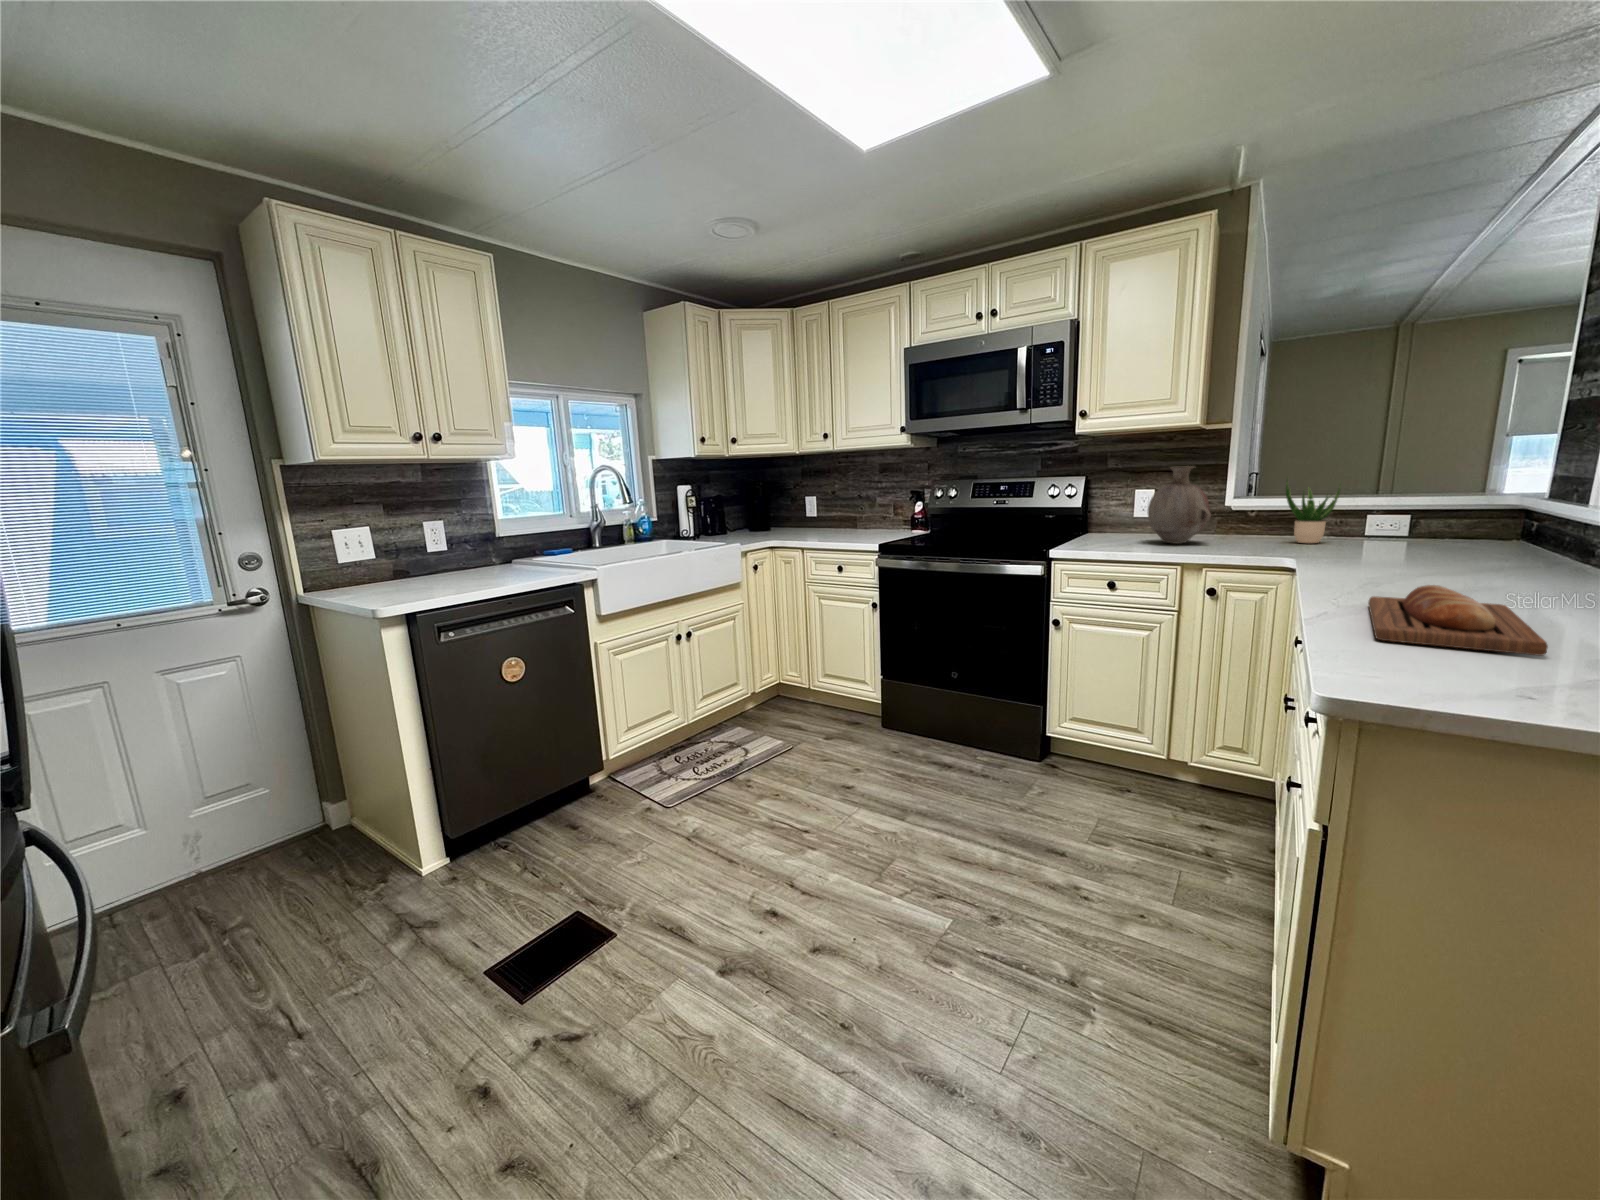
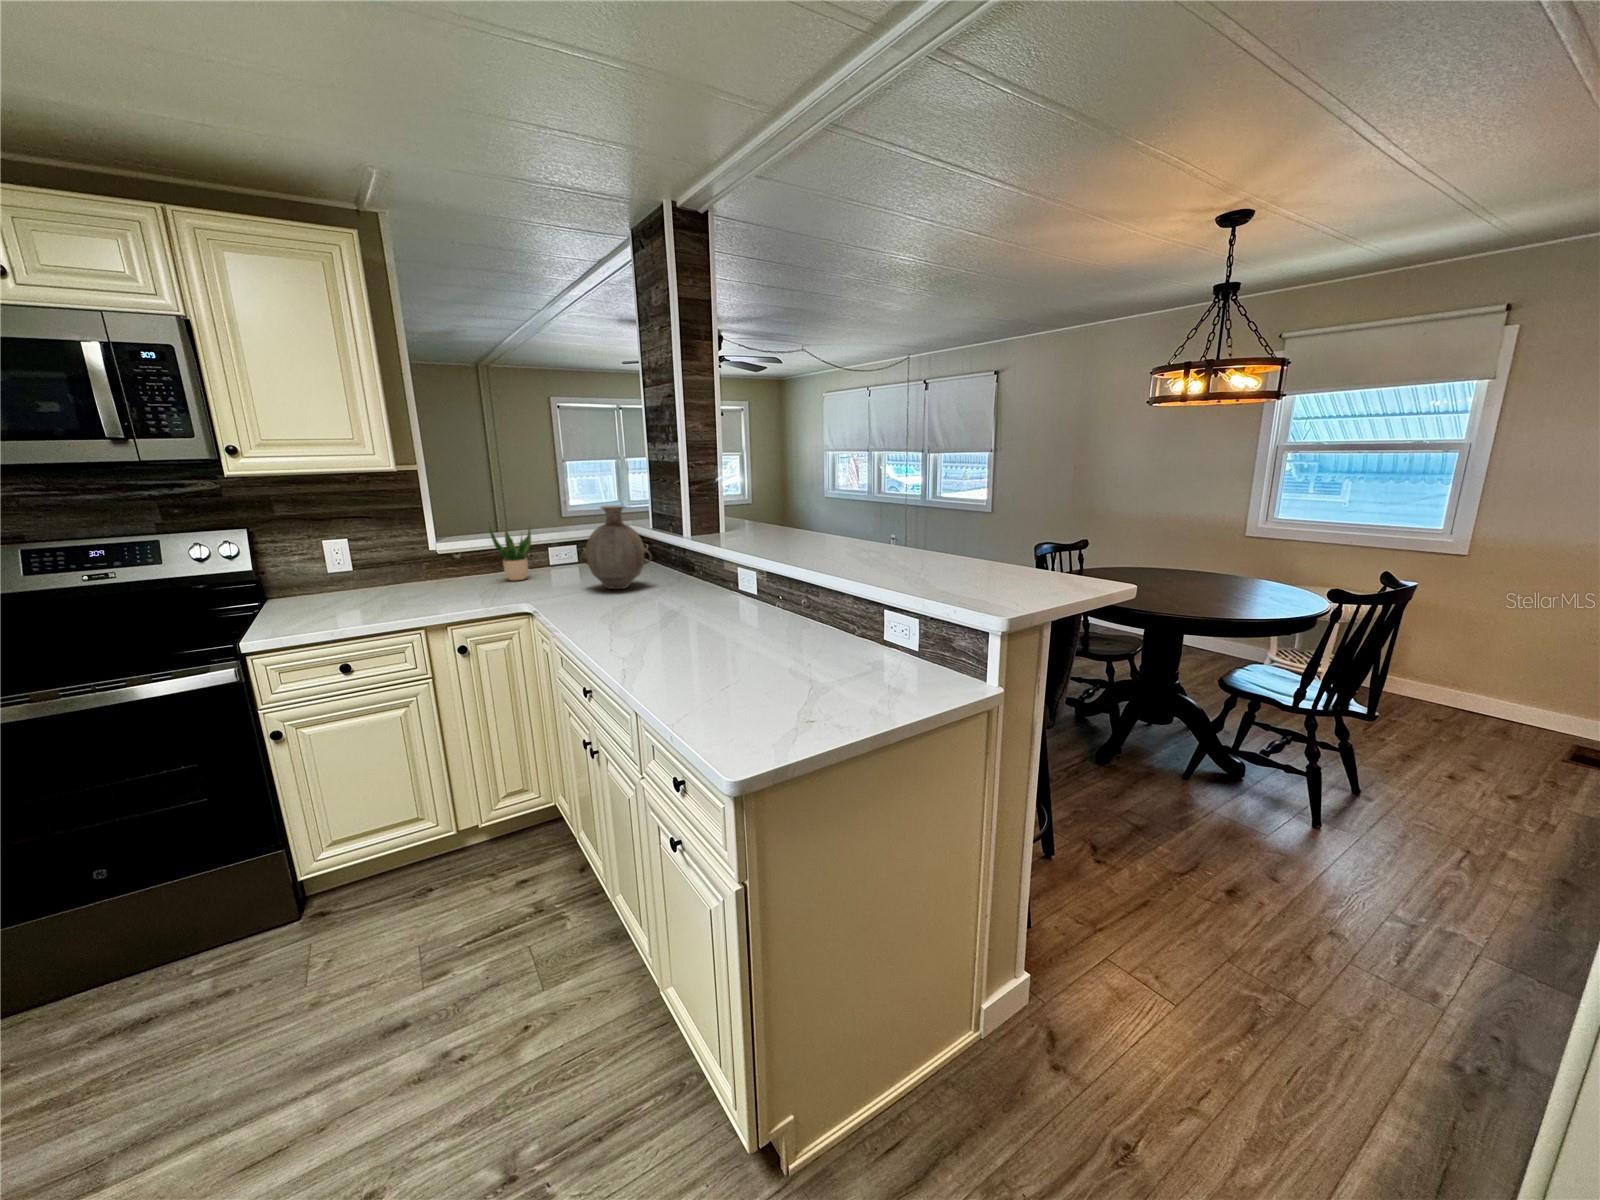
vase: present [1147,466,1211,544] -> present [581,506,652,589]
bread loaf: present [1368,585,1548,656] -> none [636,629,765,693]

